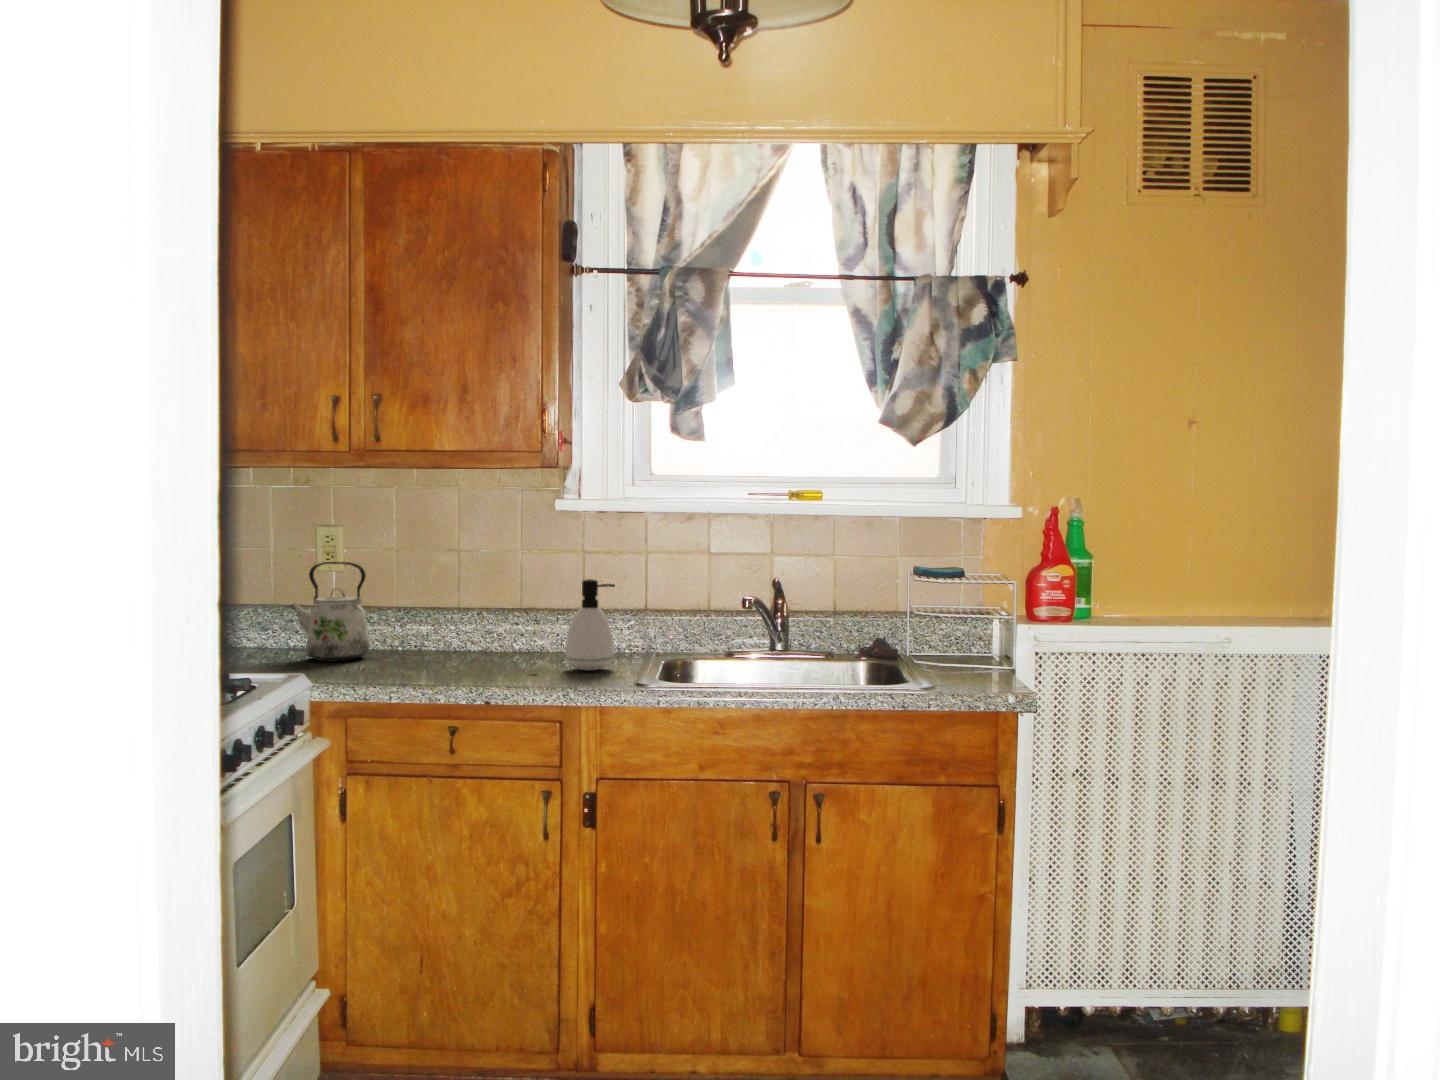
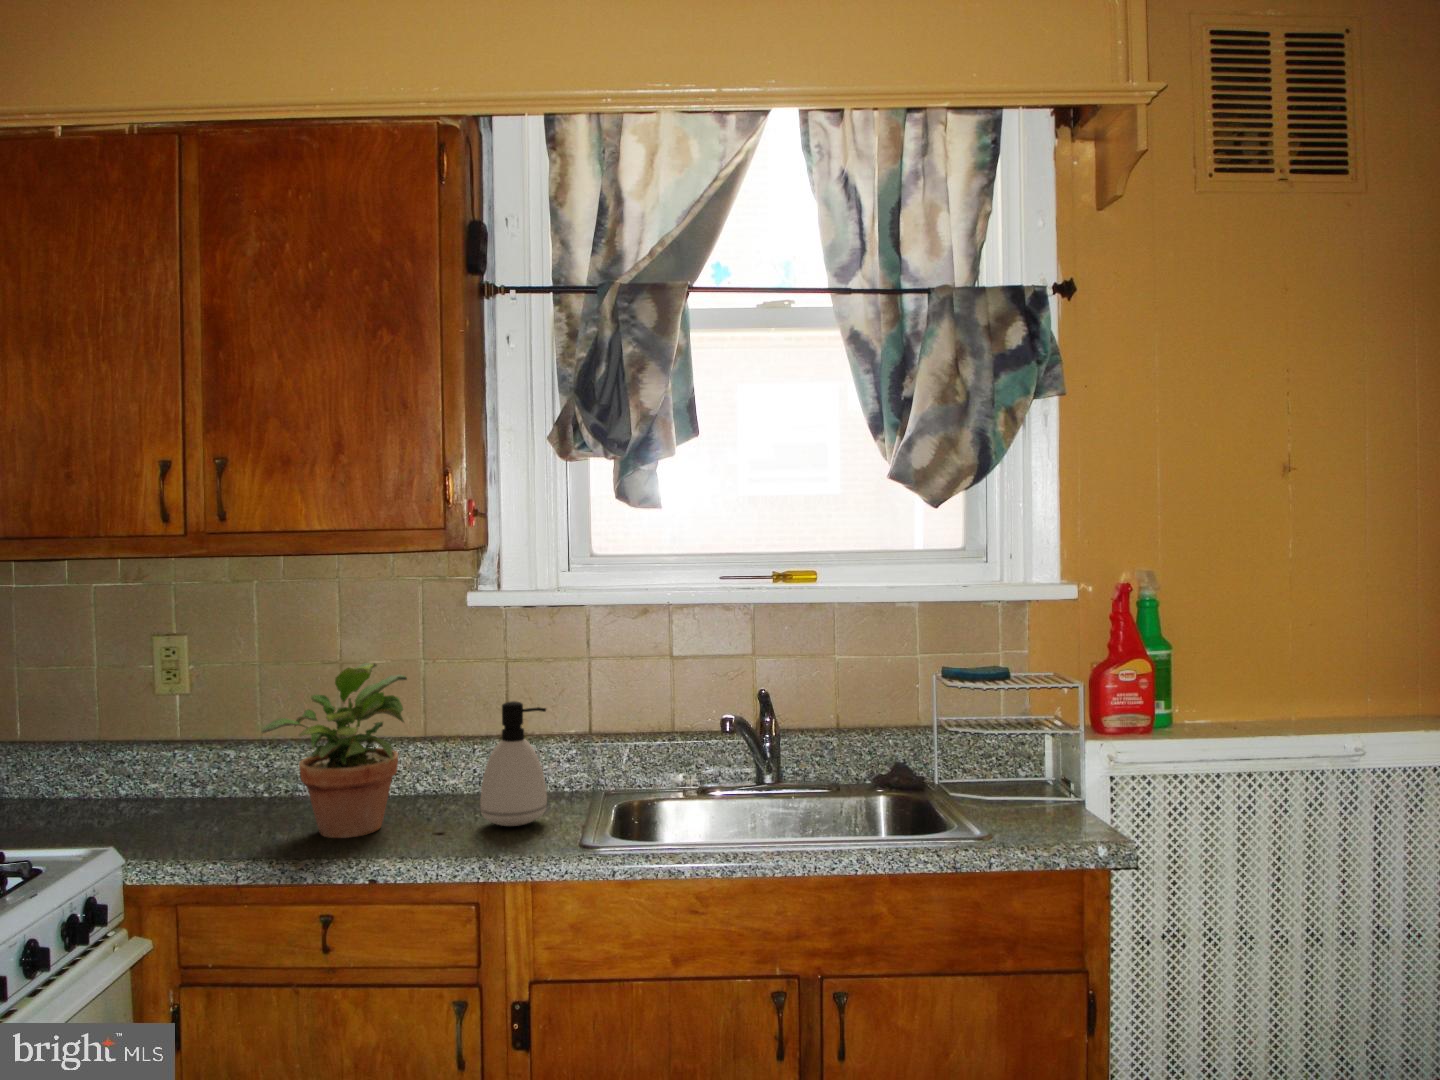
potted plant: none [406,546,511,674] -> present [261,663,407,838]
kettle: present [289,562,369,662] -> none [107,683,219,821]

